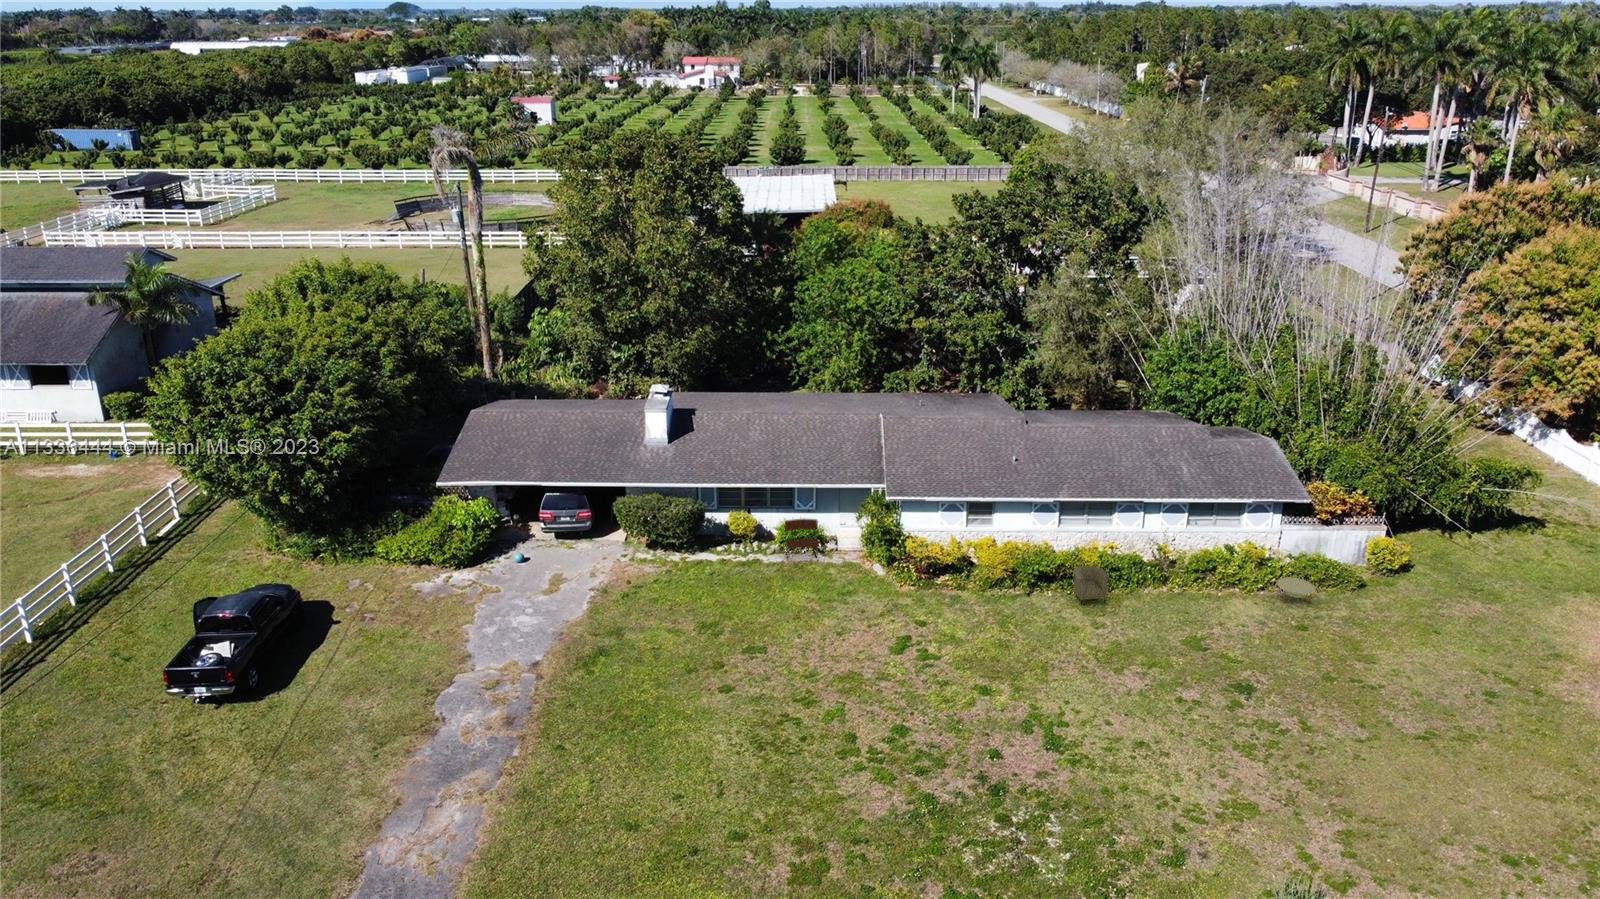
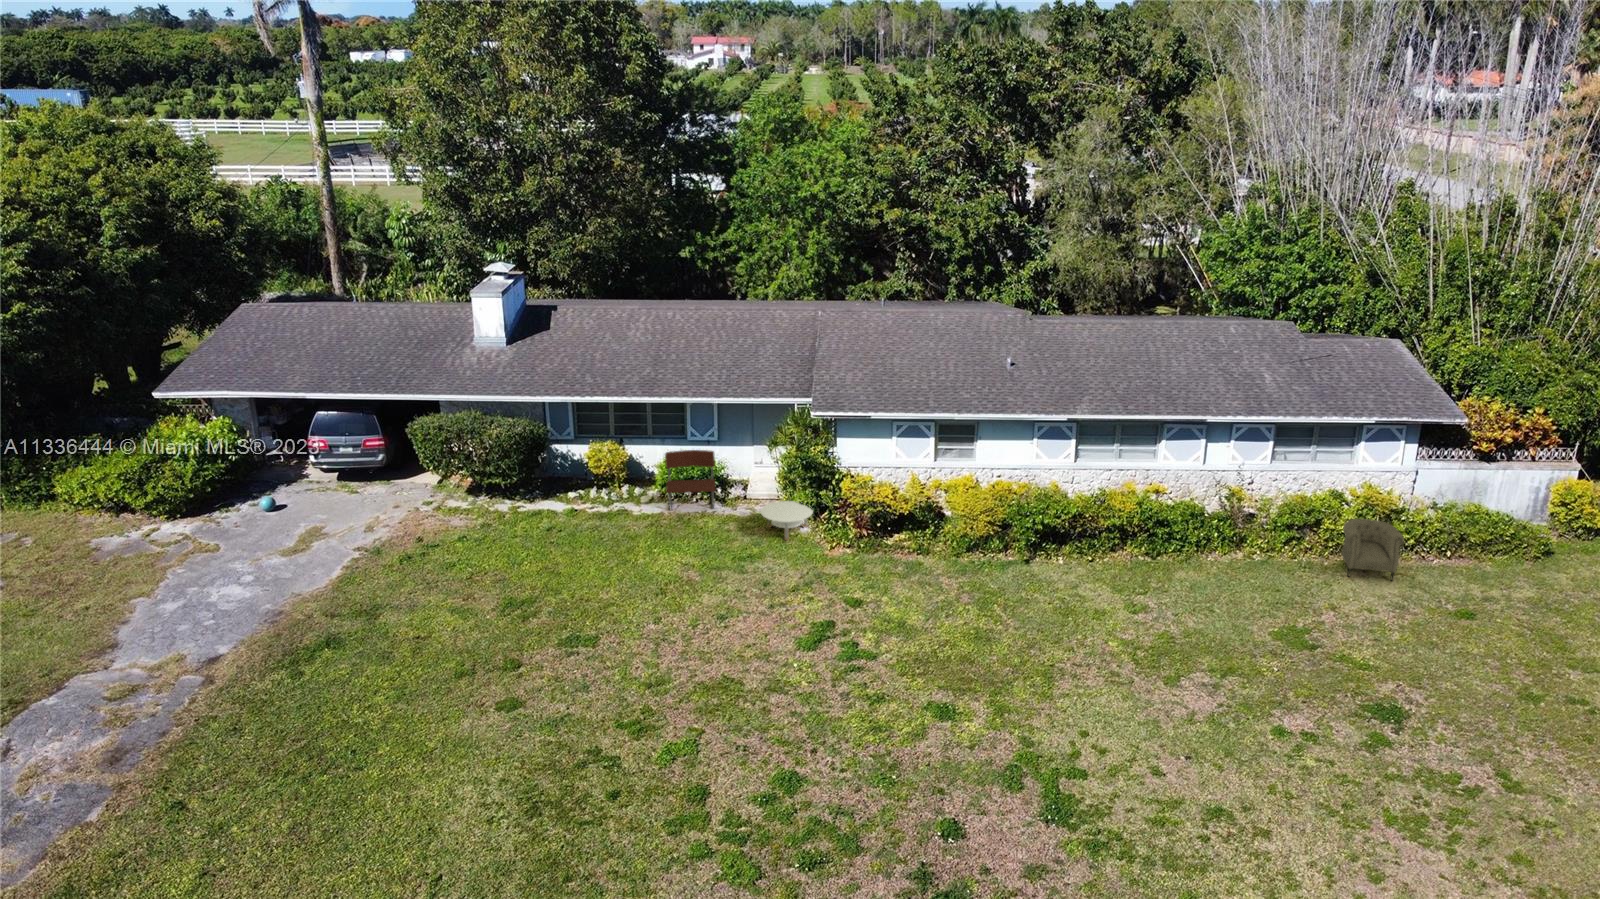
chair: present [1073,565,1109,604] -> present [1342,519,1404,581]
round table: present [1276,577,1316,603] -> present [761,501,813,540]

